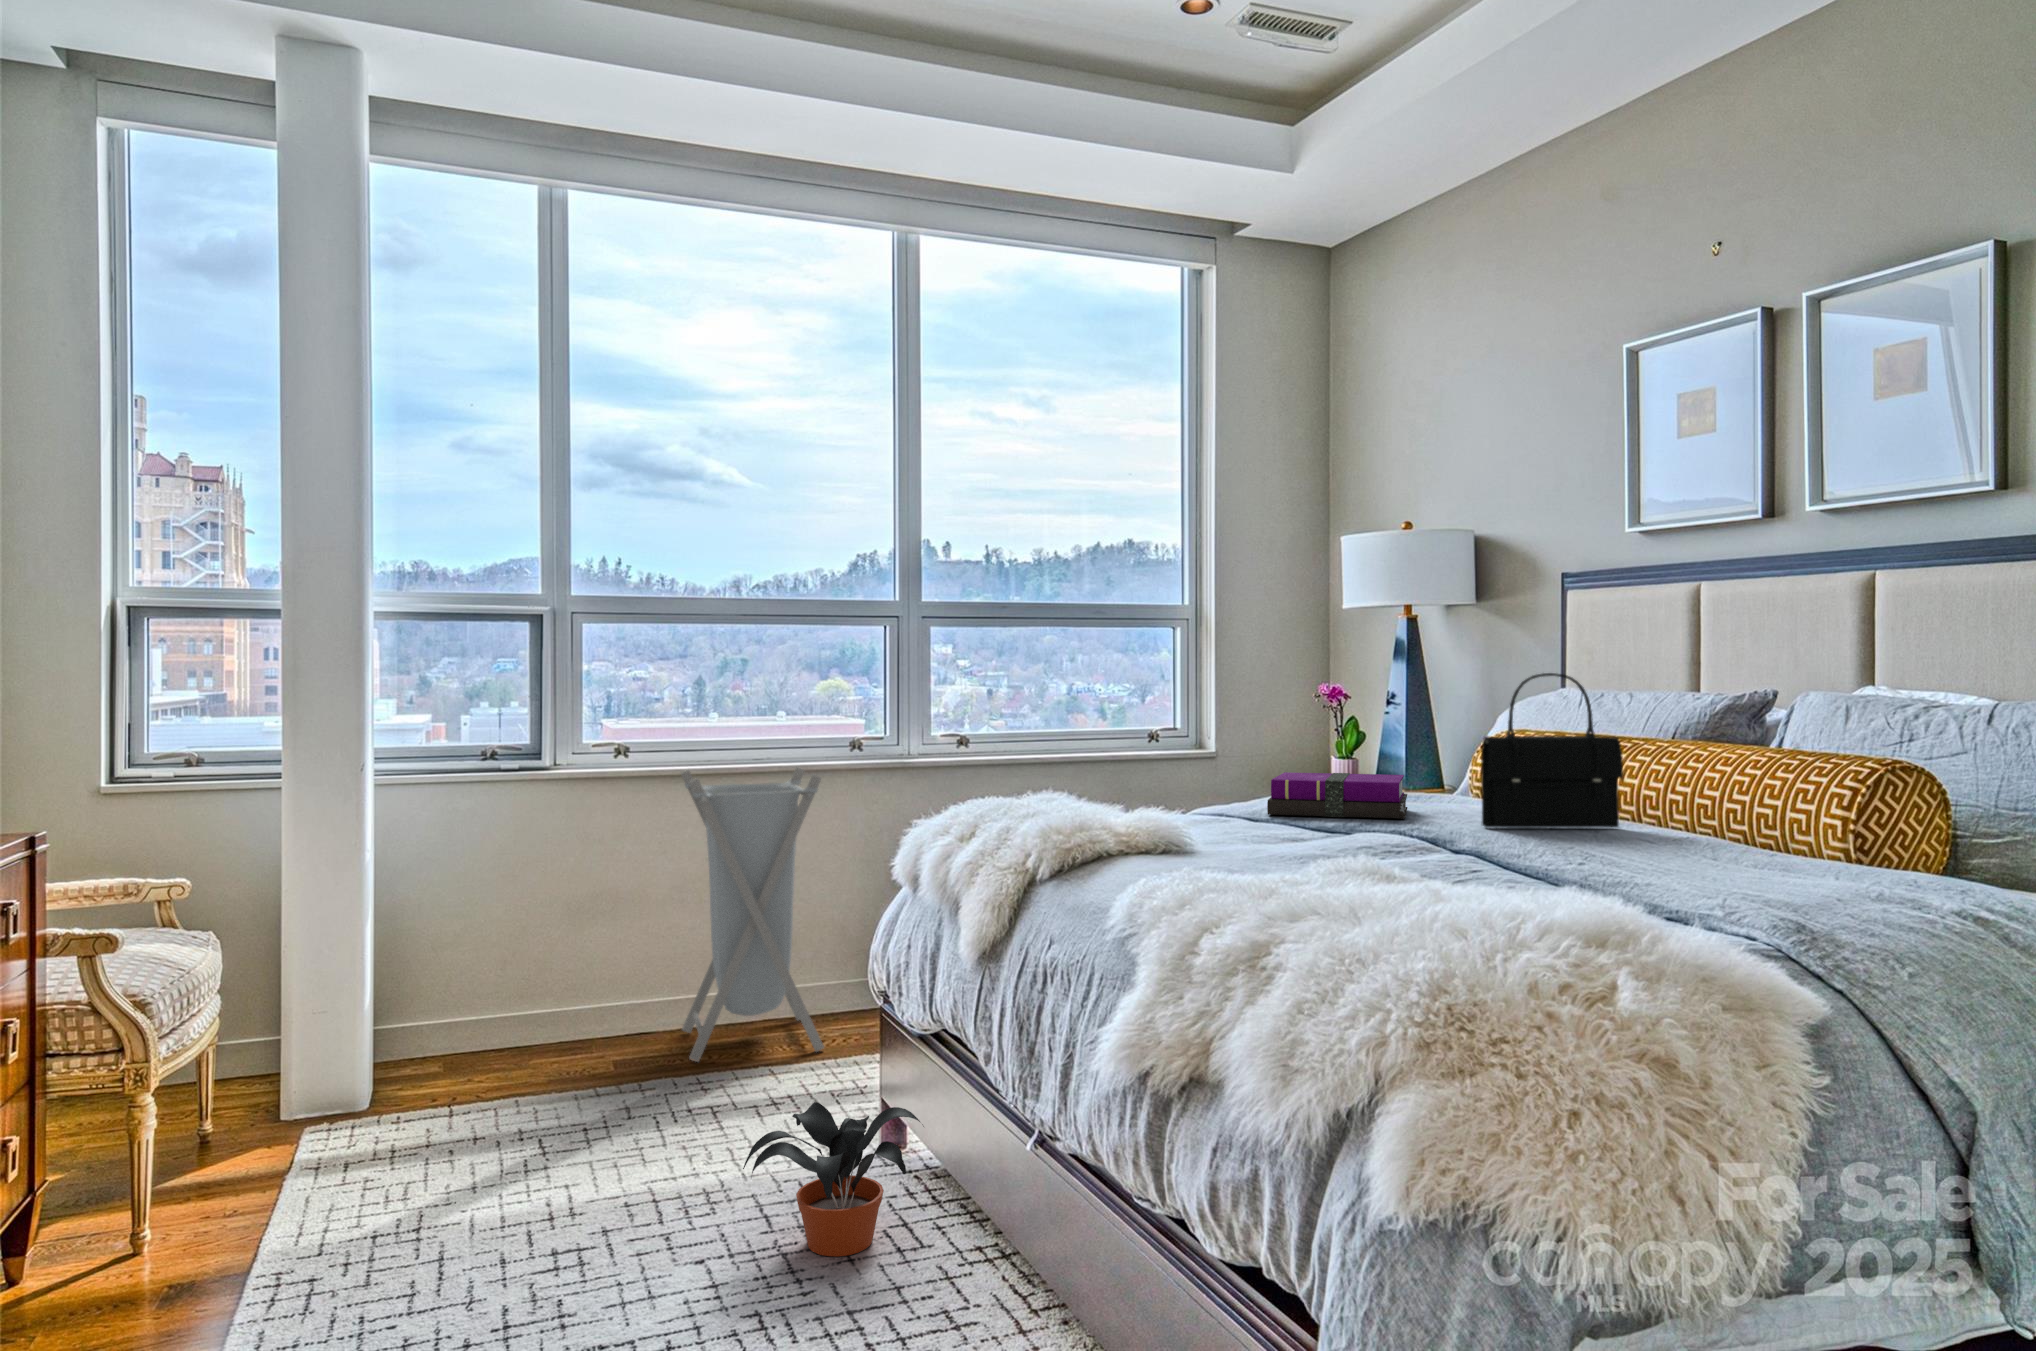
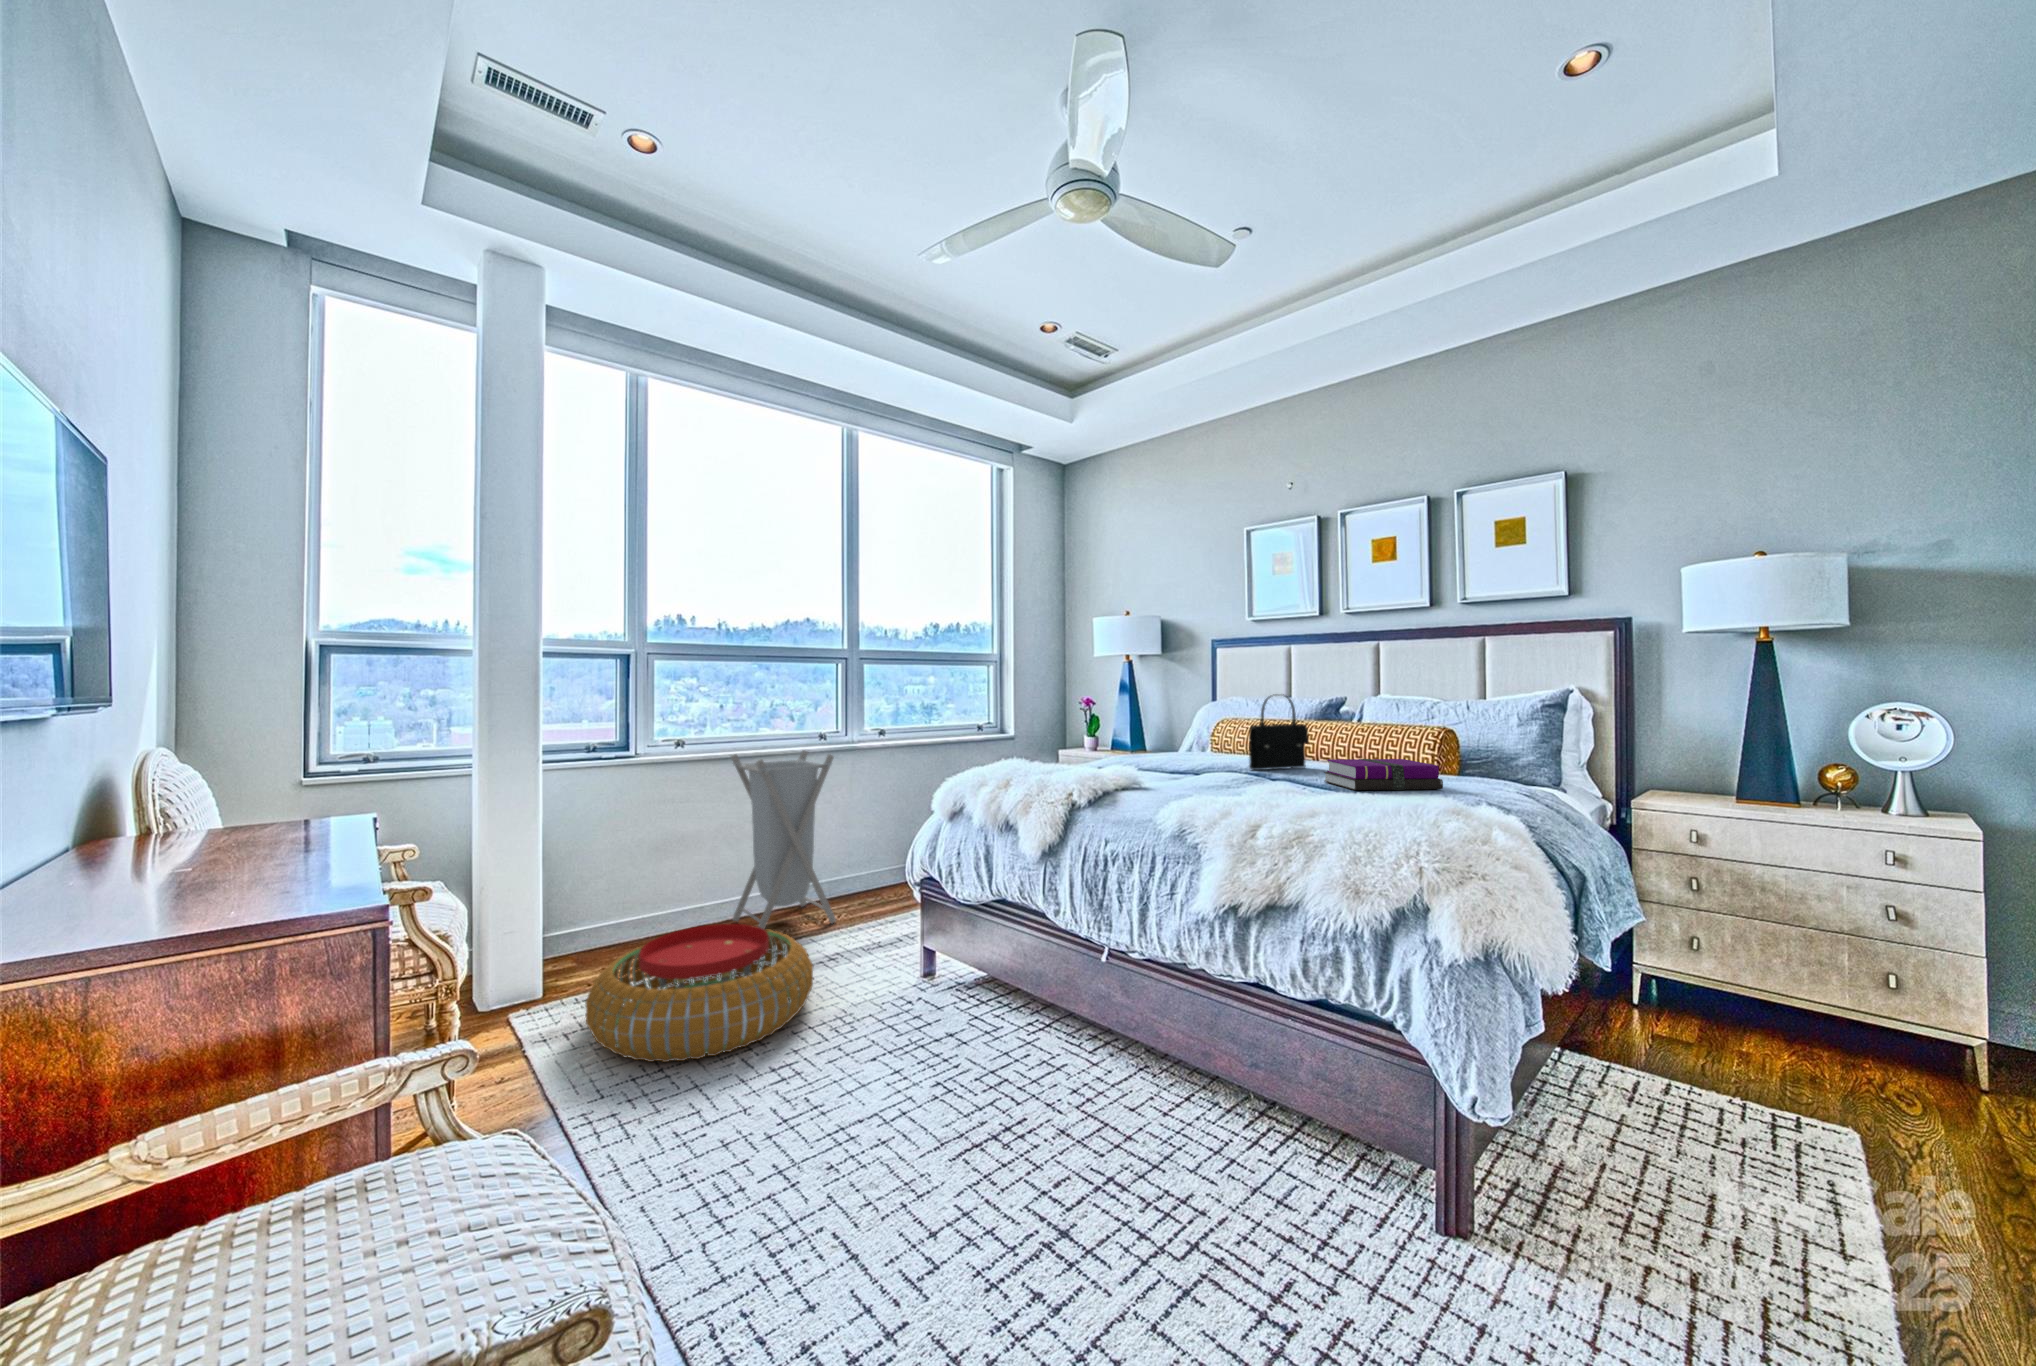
notebook: present [1267,772,1407,819] -> present [1324,759,1443,790]
pouf: none [343,1030,690,1229] -> present [585,924,813,1062]
potted plant: present [743,1102,924,1256] -> none [896,944,993,1035]

